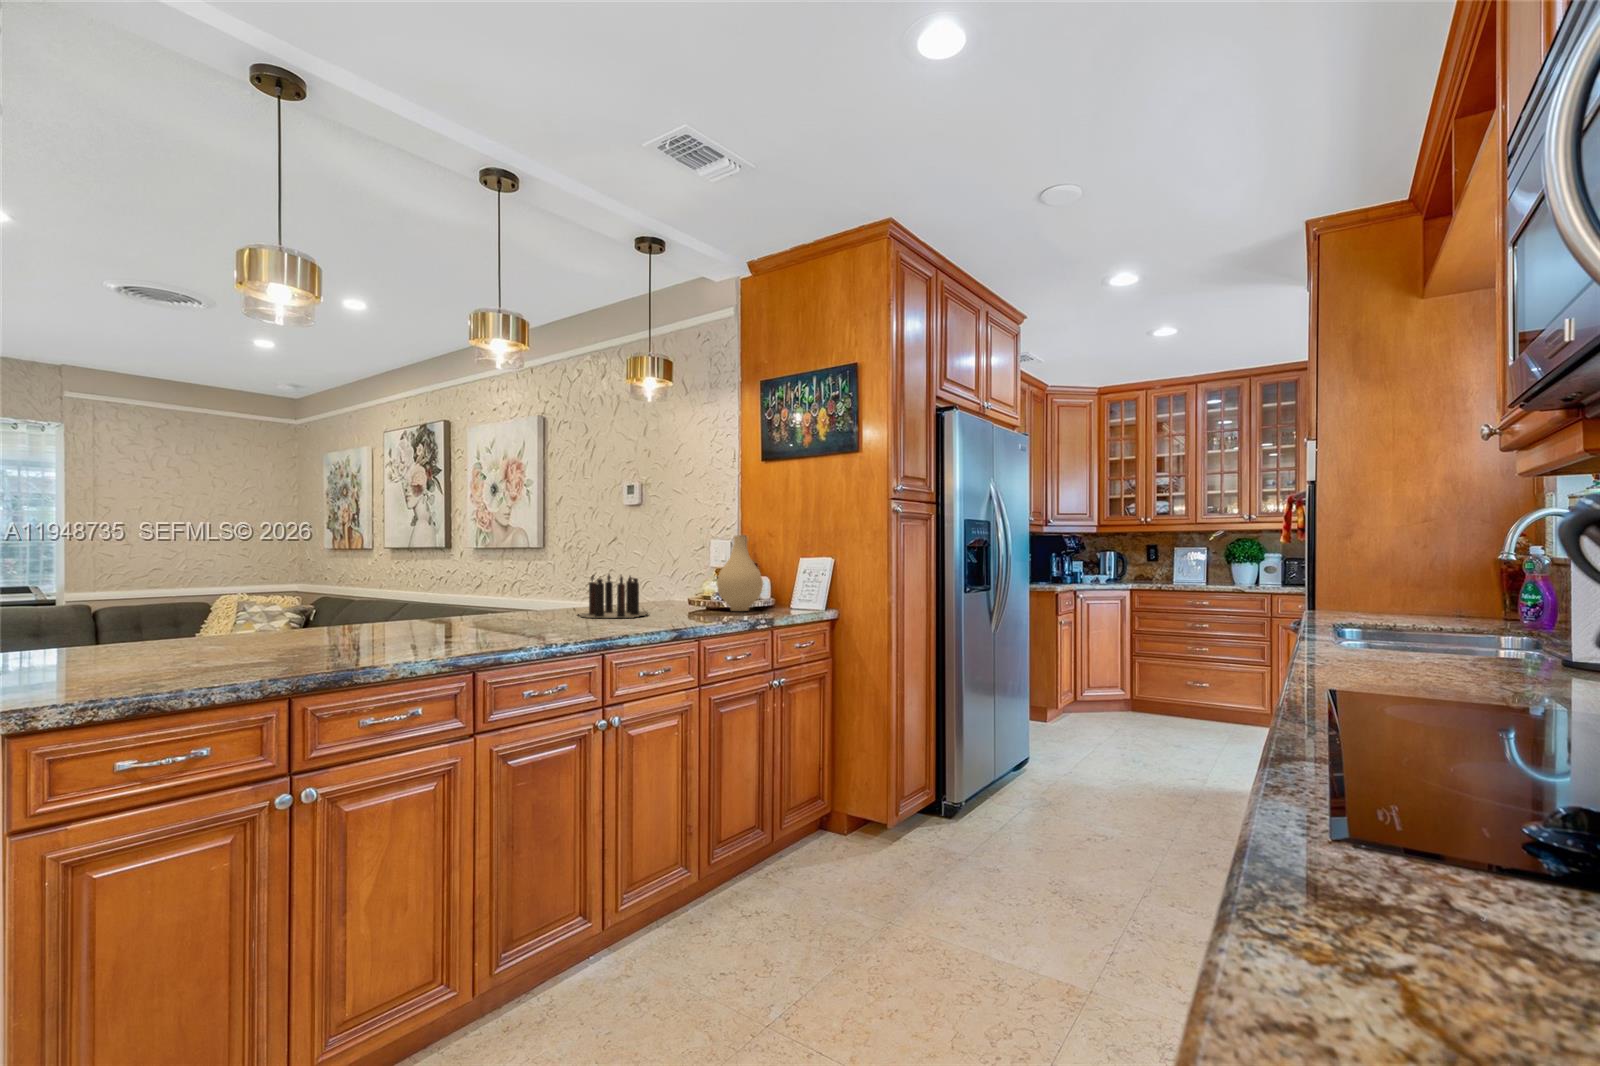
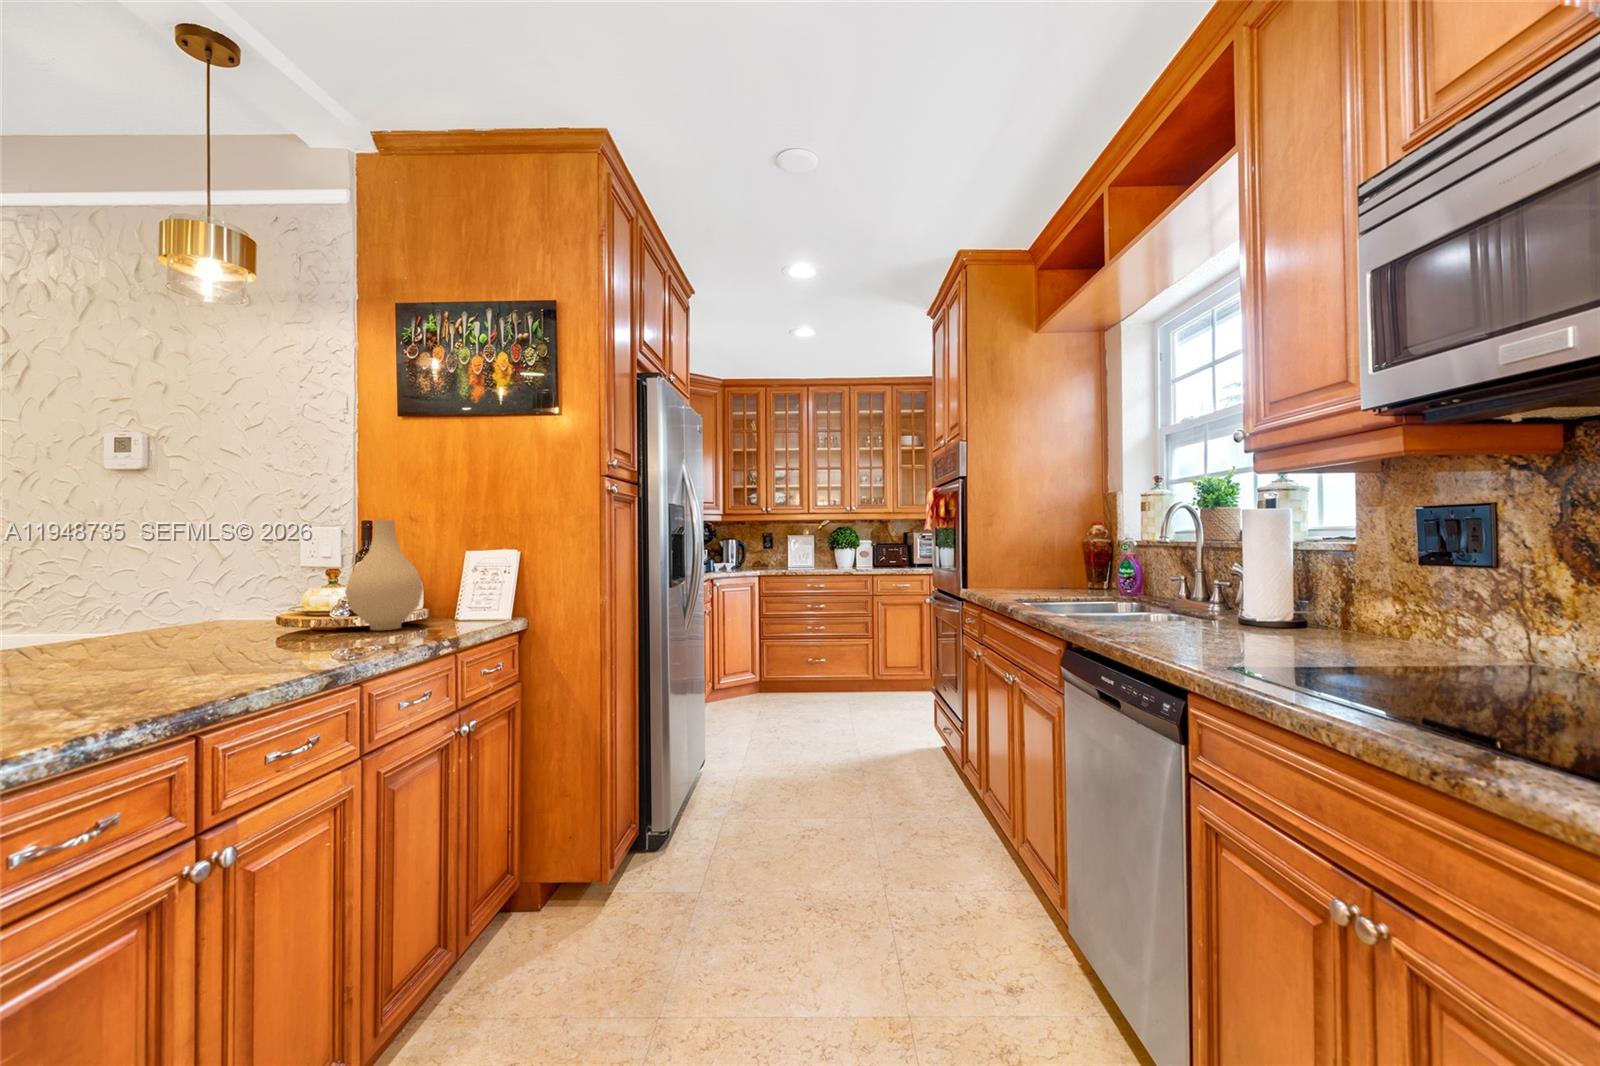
candle: present [577,574,648,618] -> none [47,584,272,668]

